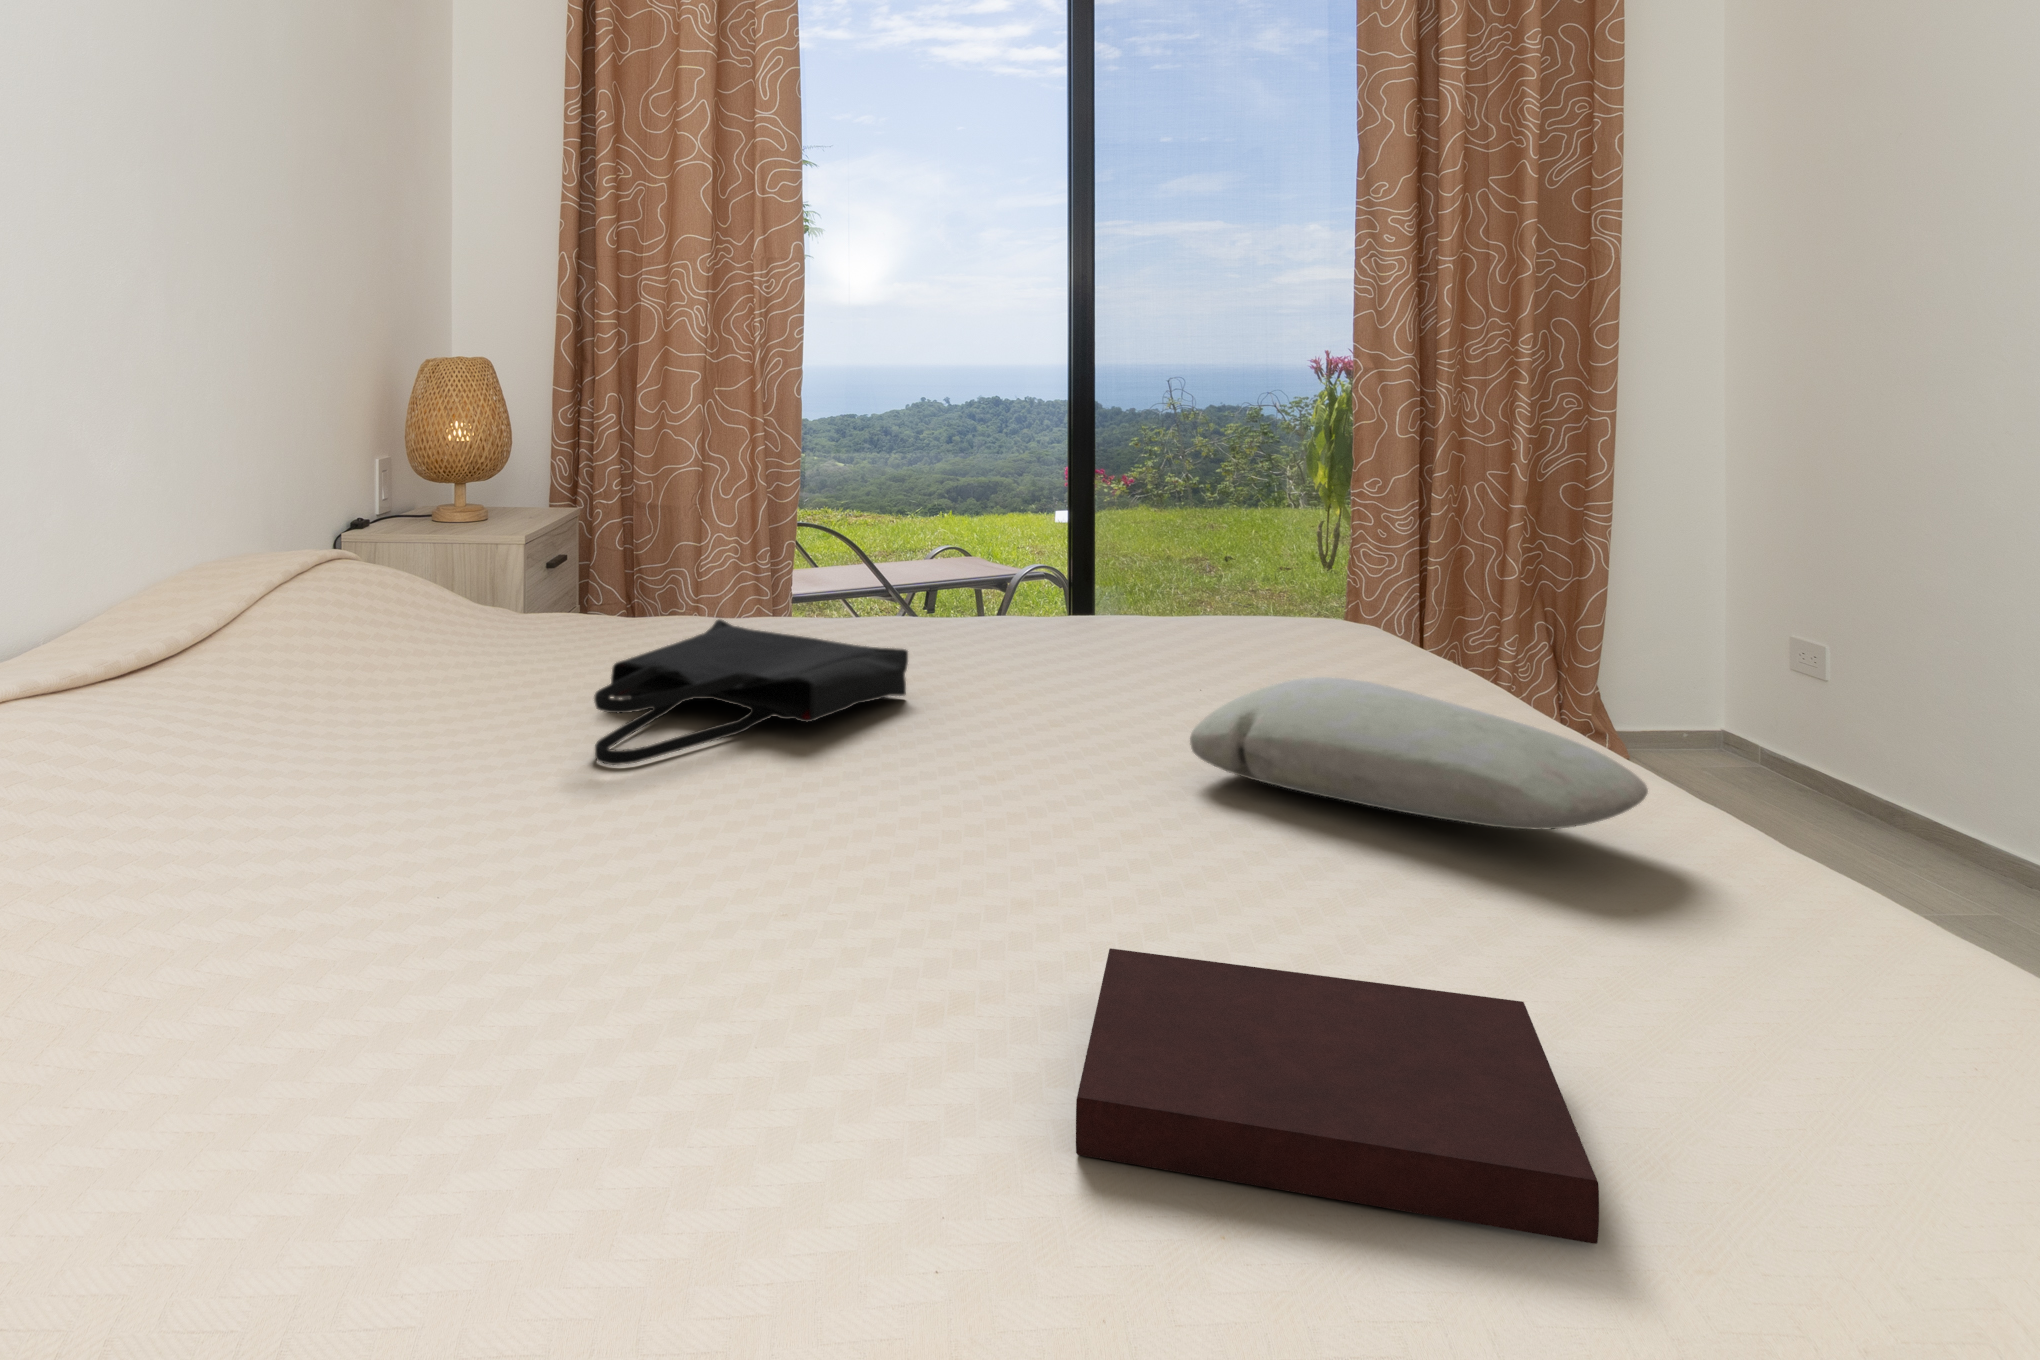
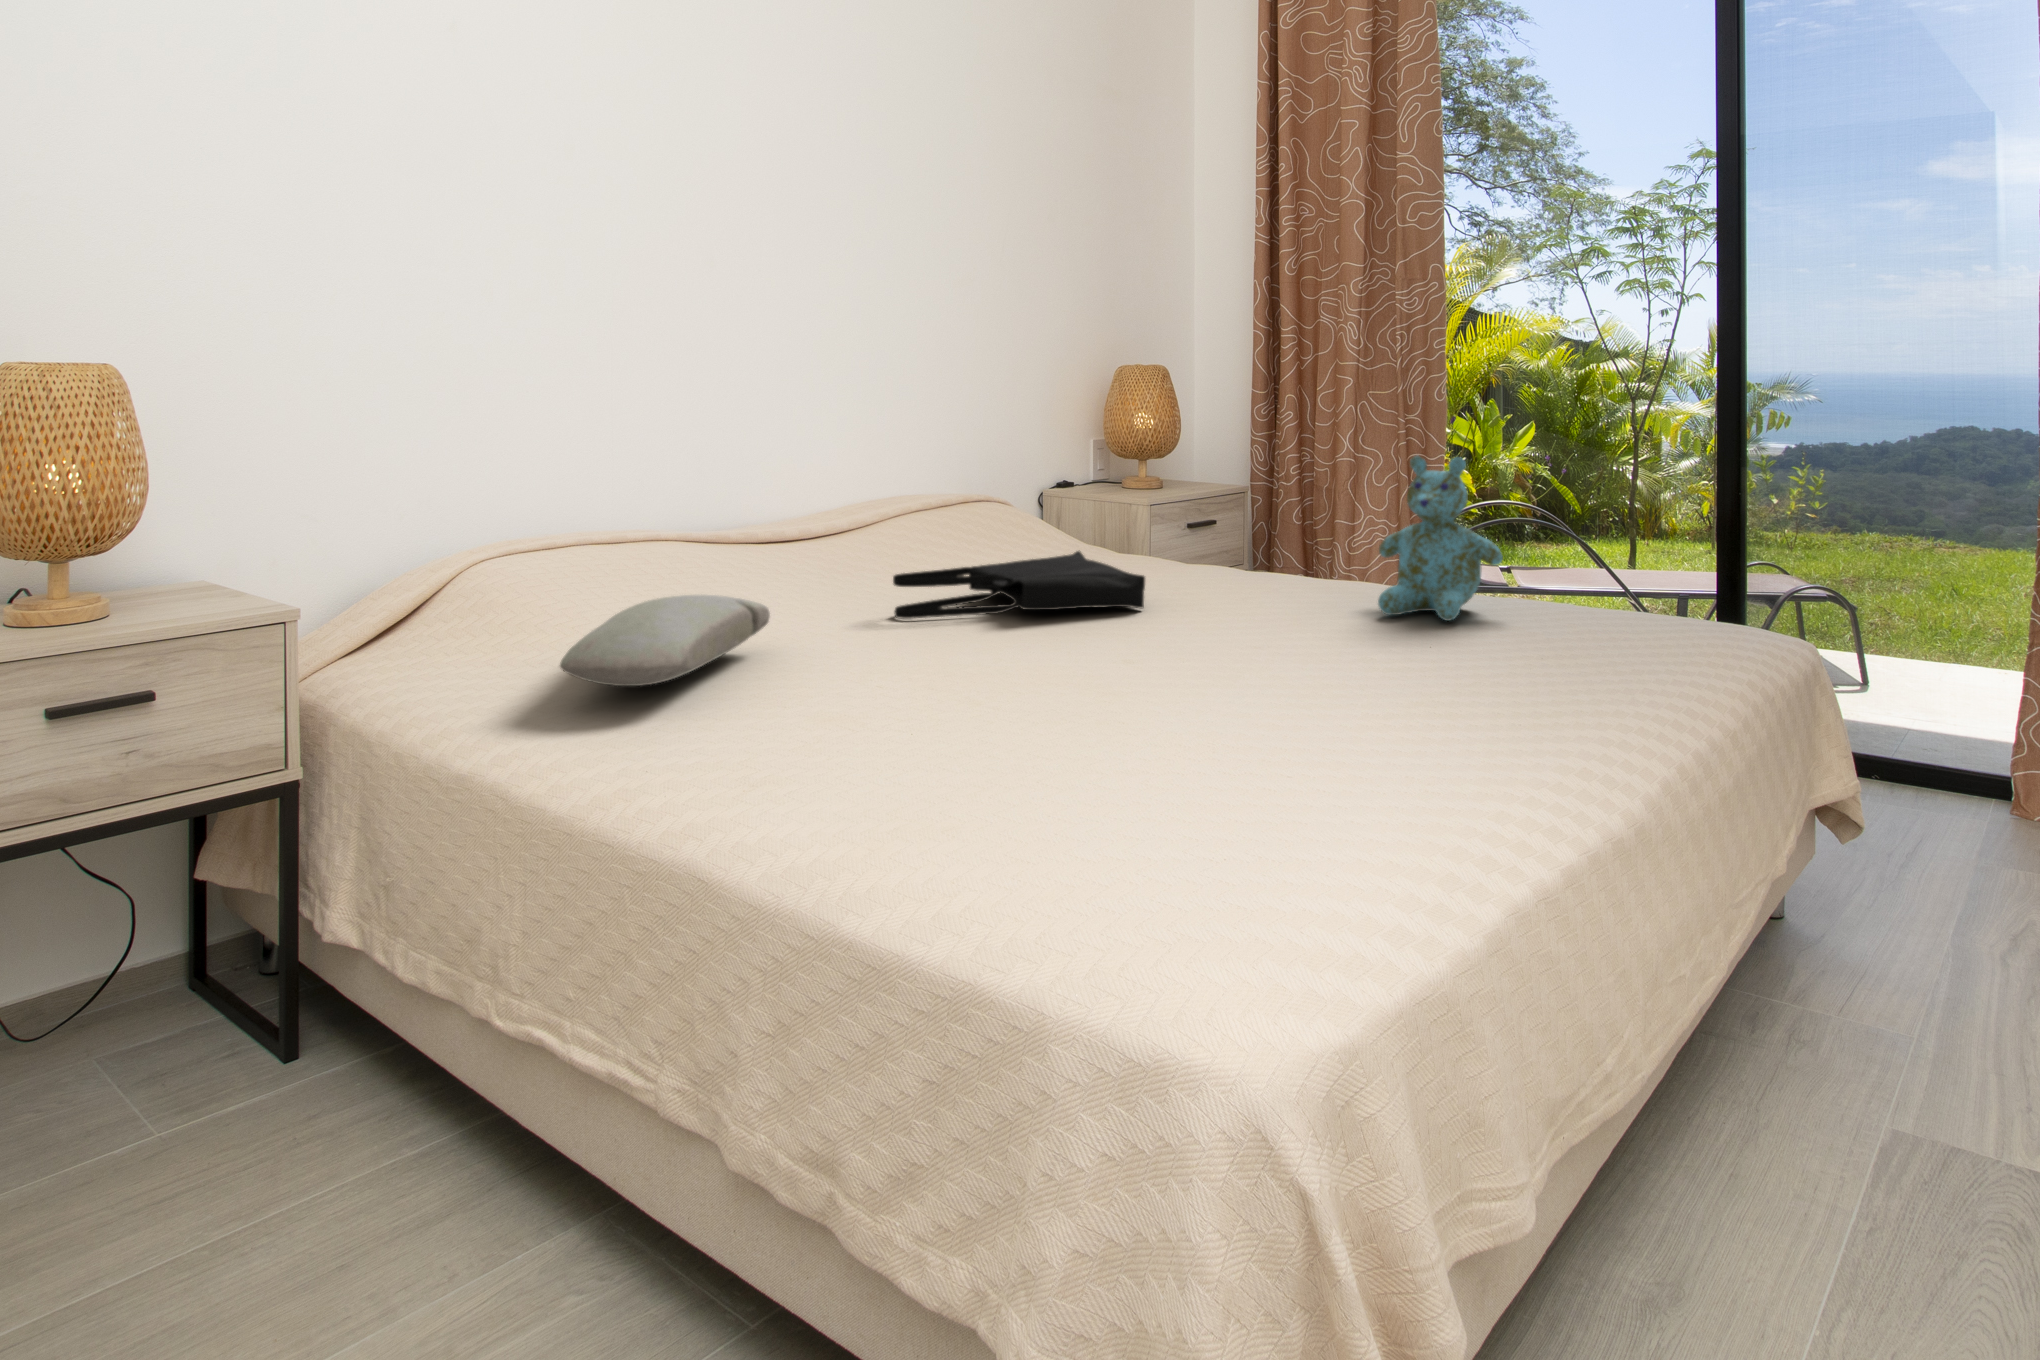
stuffed bear: none [1117,468,1268,666] -> present [1378,456,1503,621]
pillow: present [1190,677,1648,830] -> present [560,595,770,686]
notebook: present [1076,948,1599,1244] -> none [715,700,983,816]

